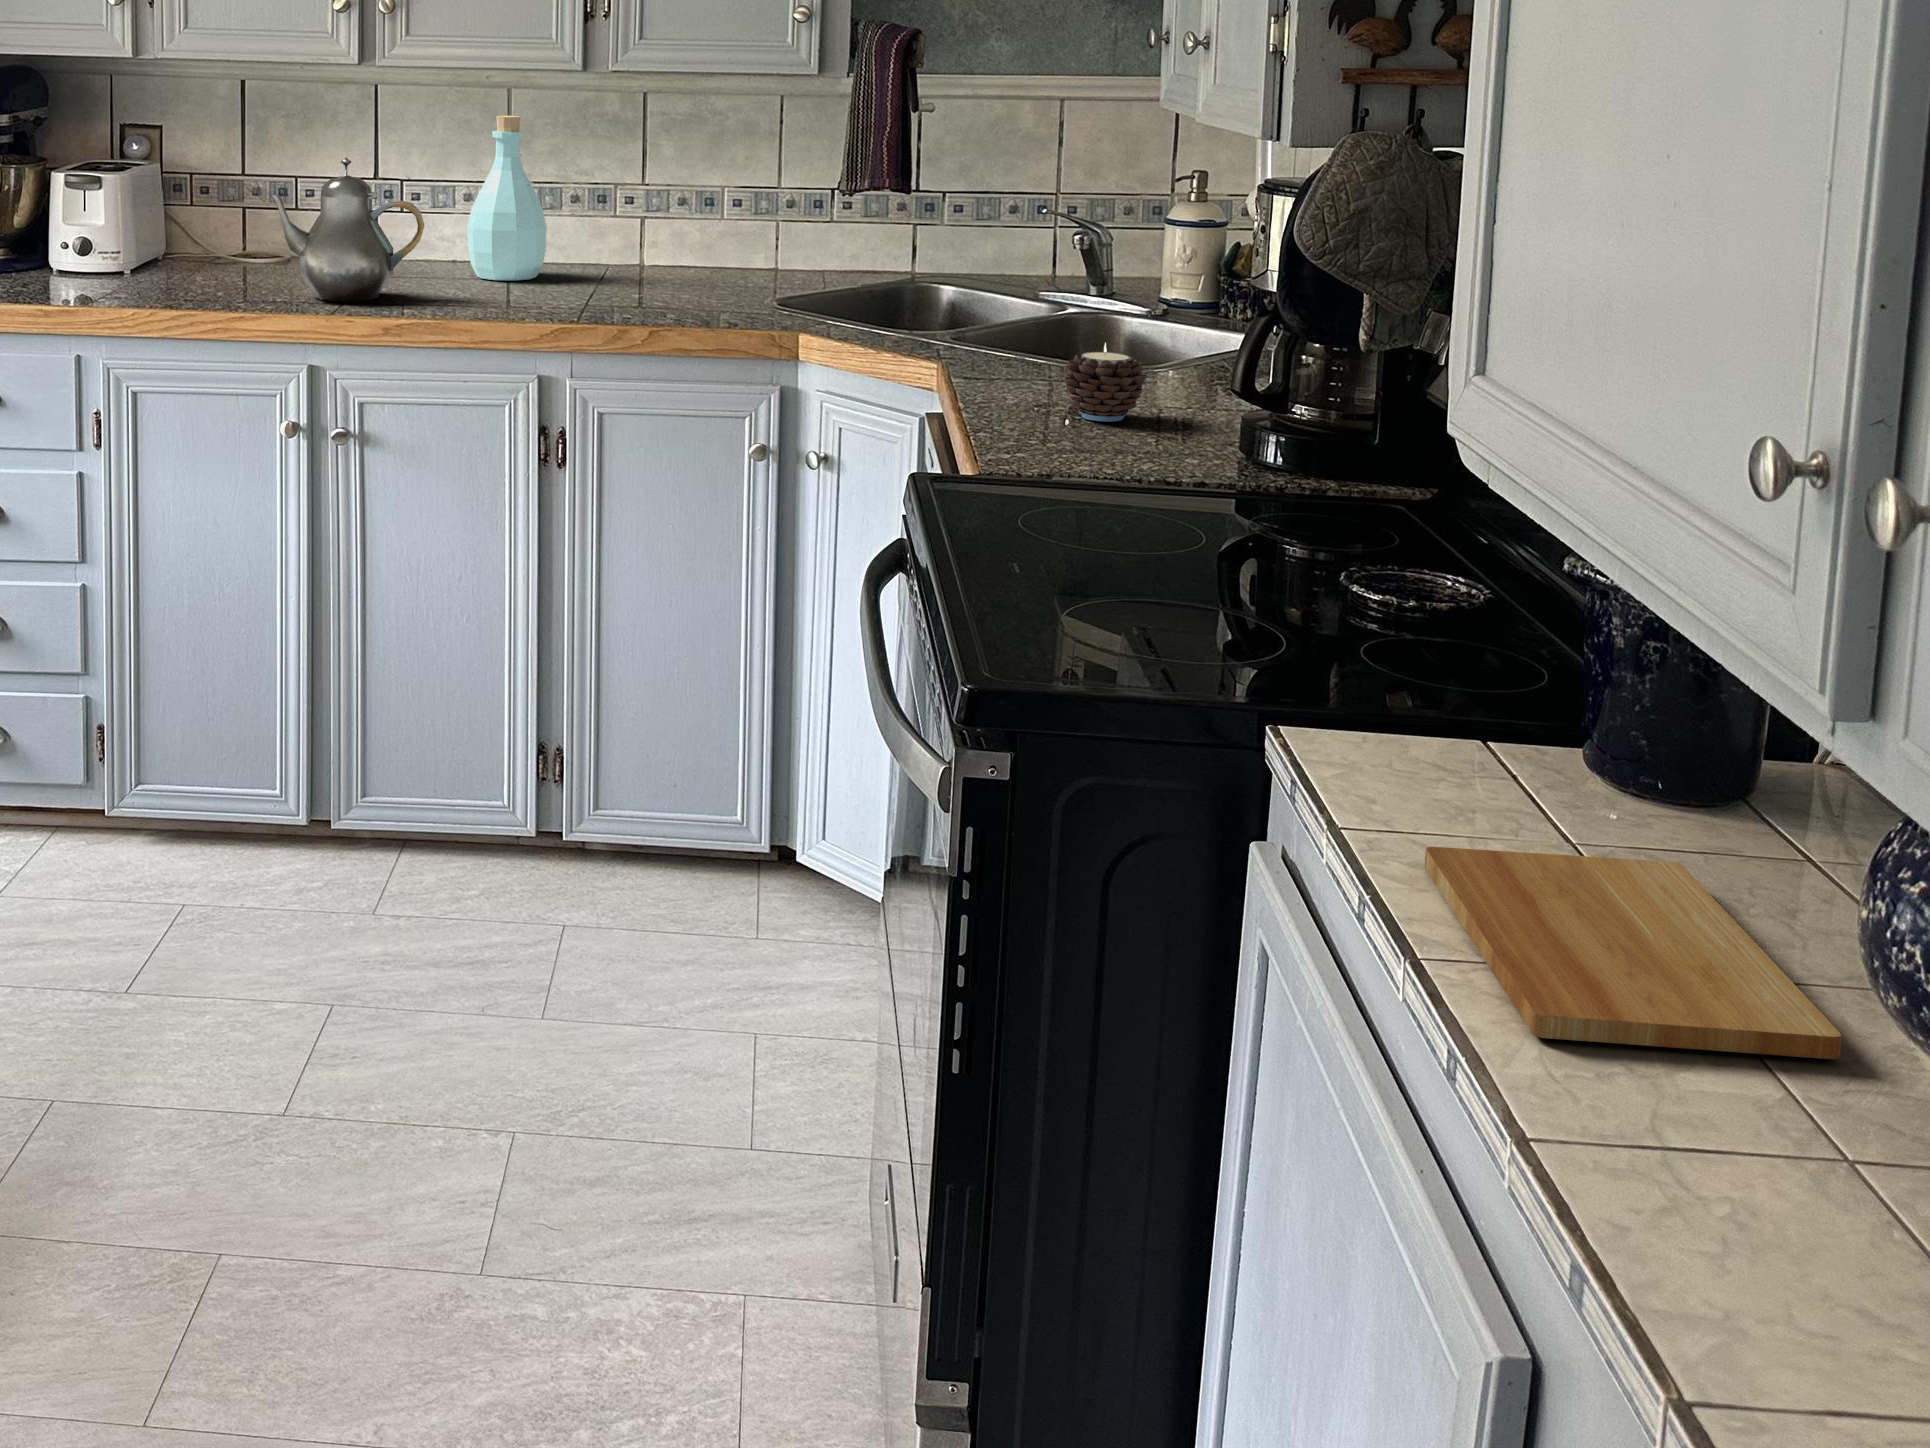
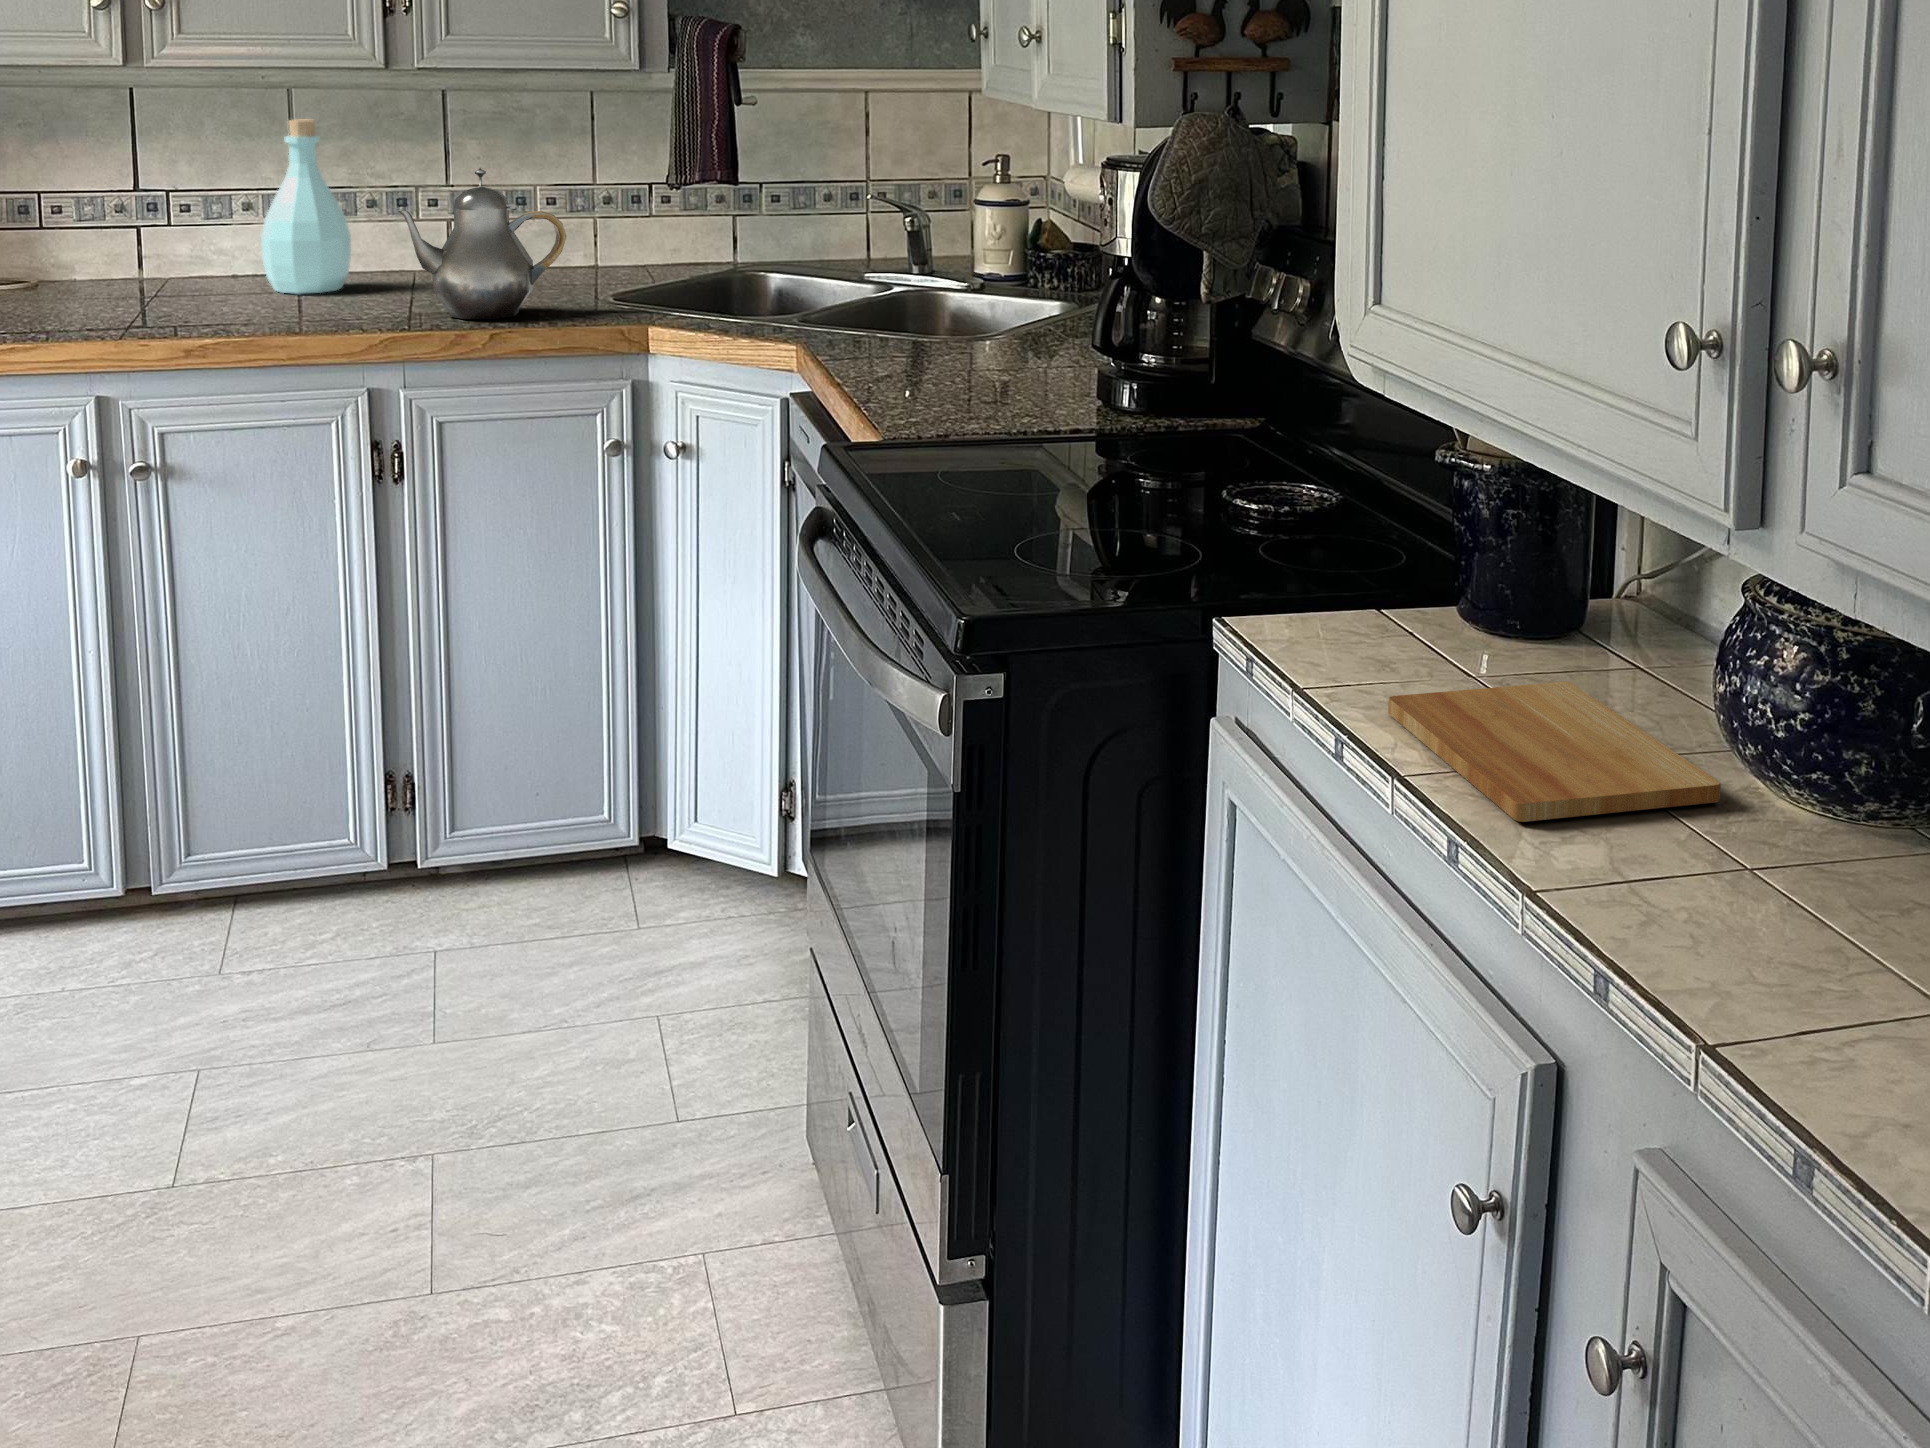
teapot: present [270,158,424,302] -> present [398,168,566,319]
candle: present [1064,343,1147,422] -> none [930,313,1007,386]

